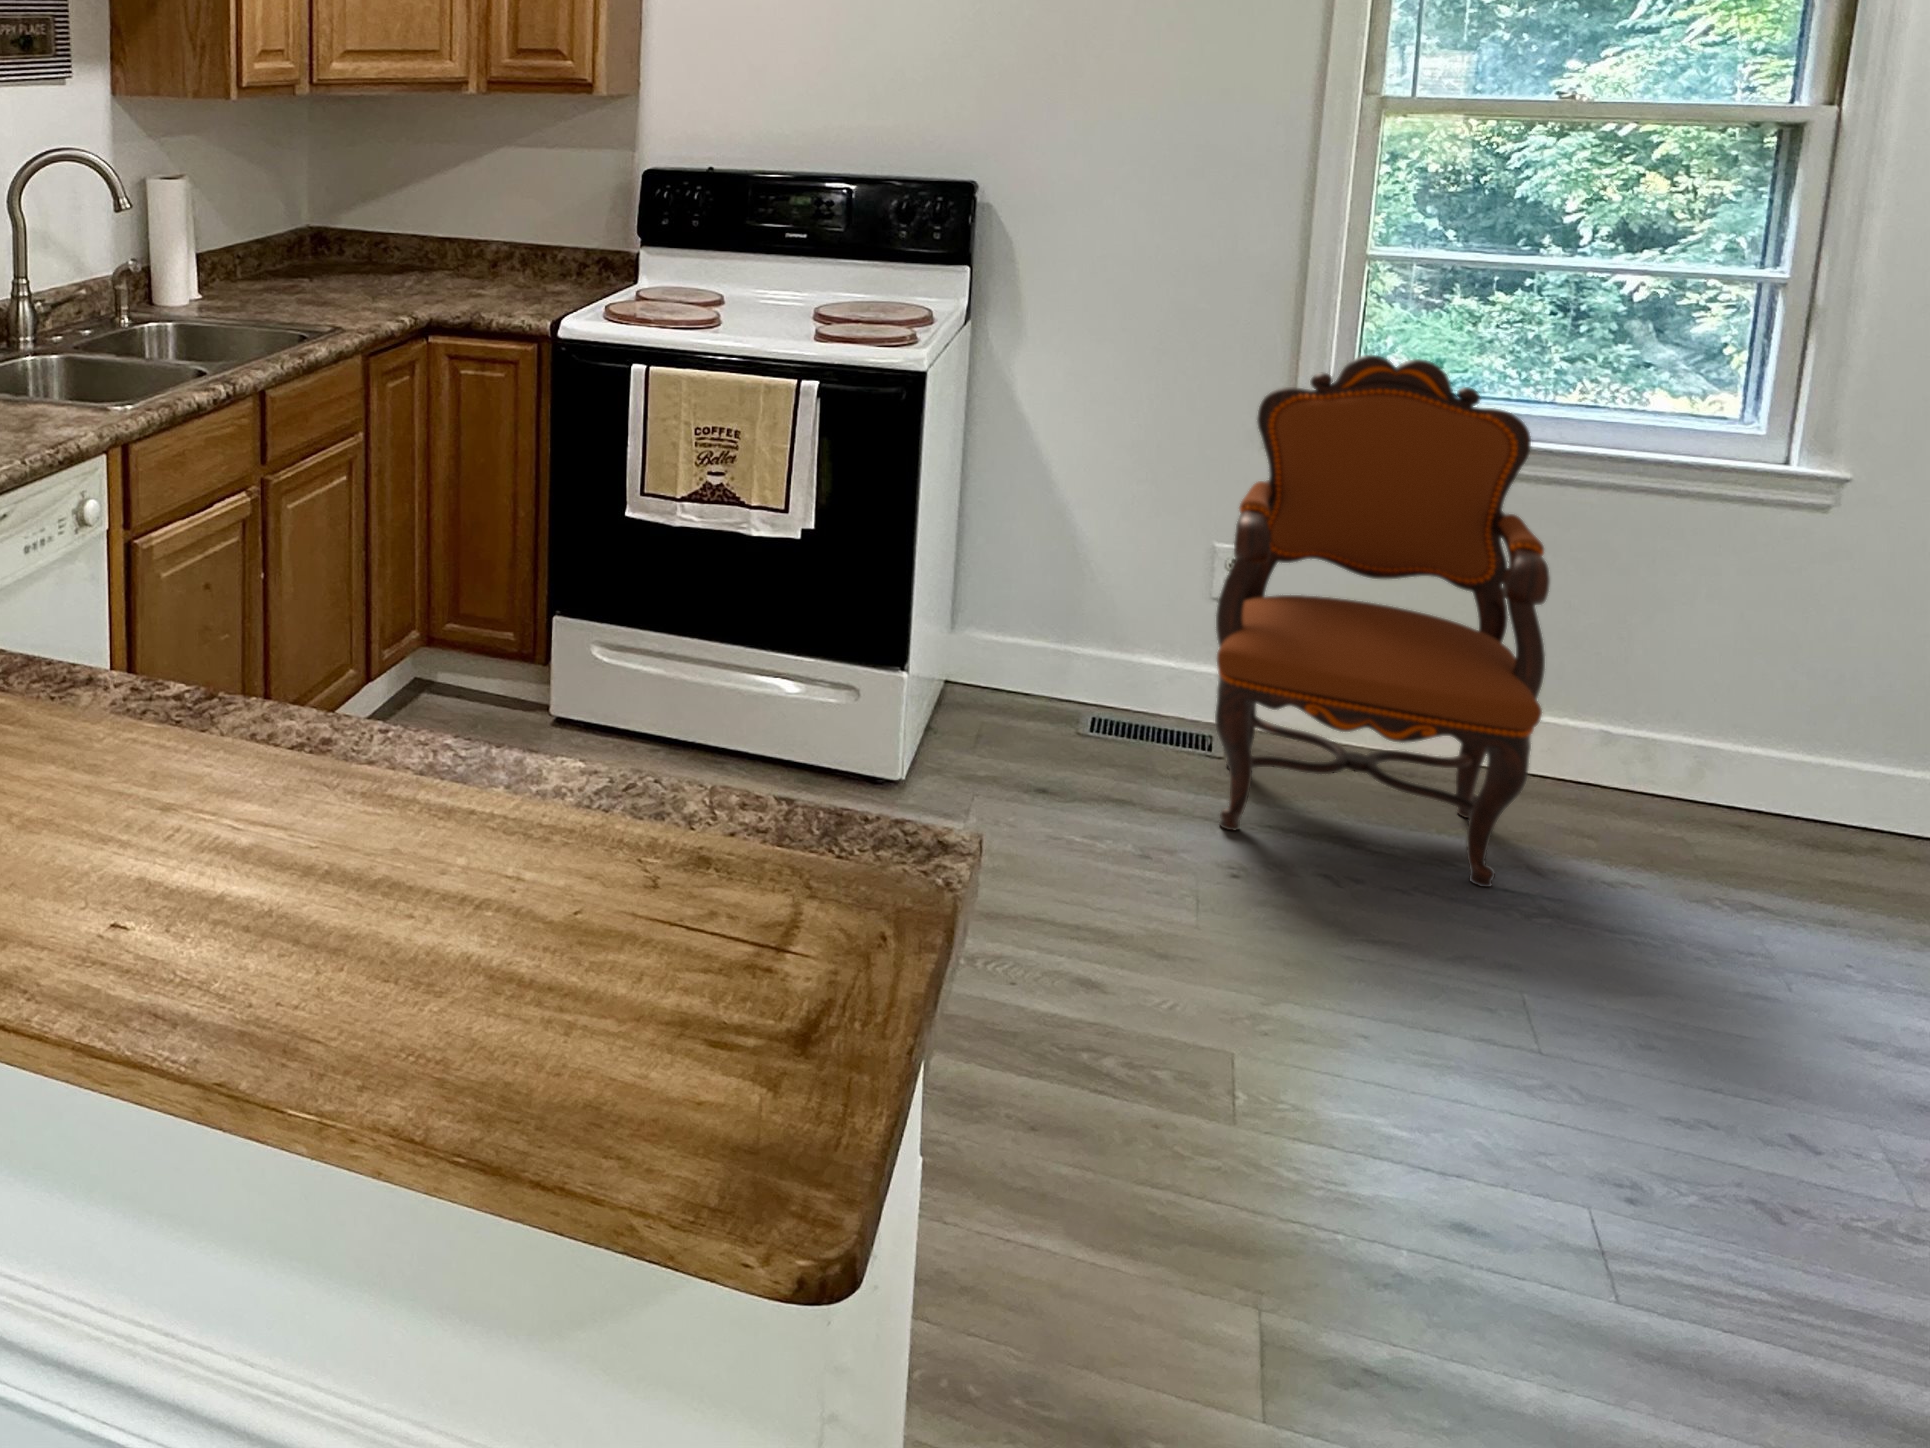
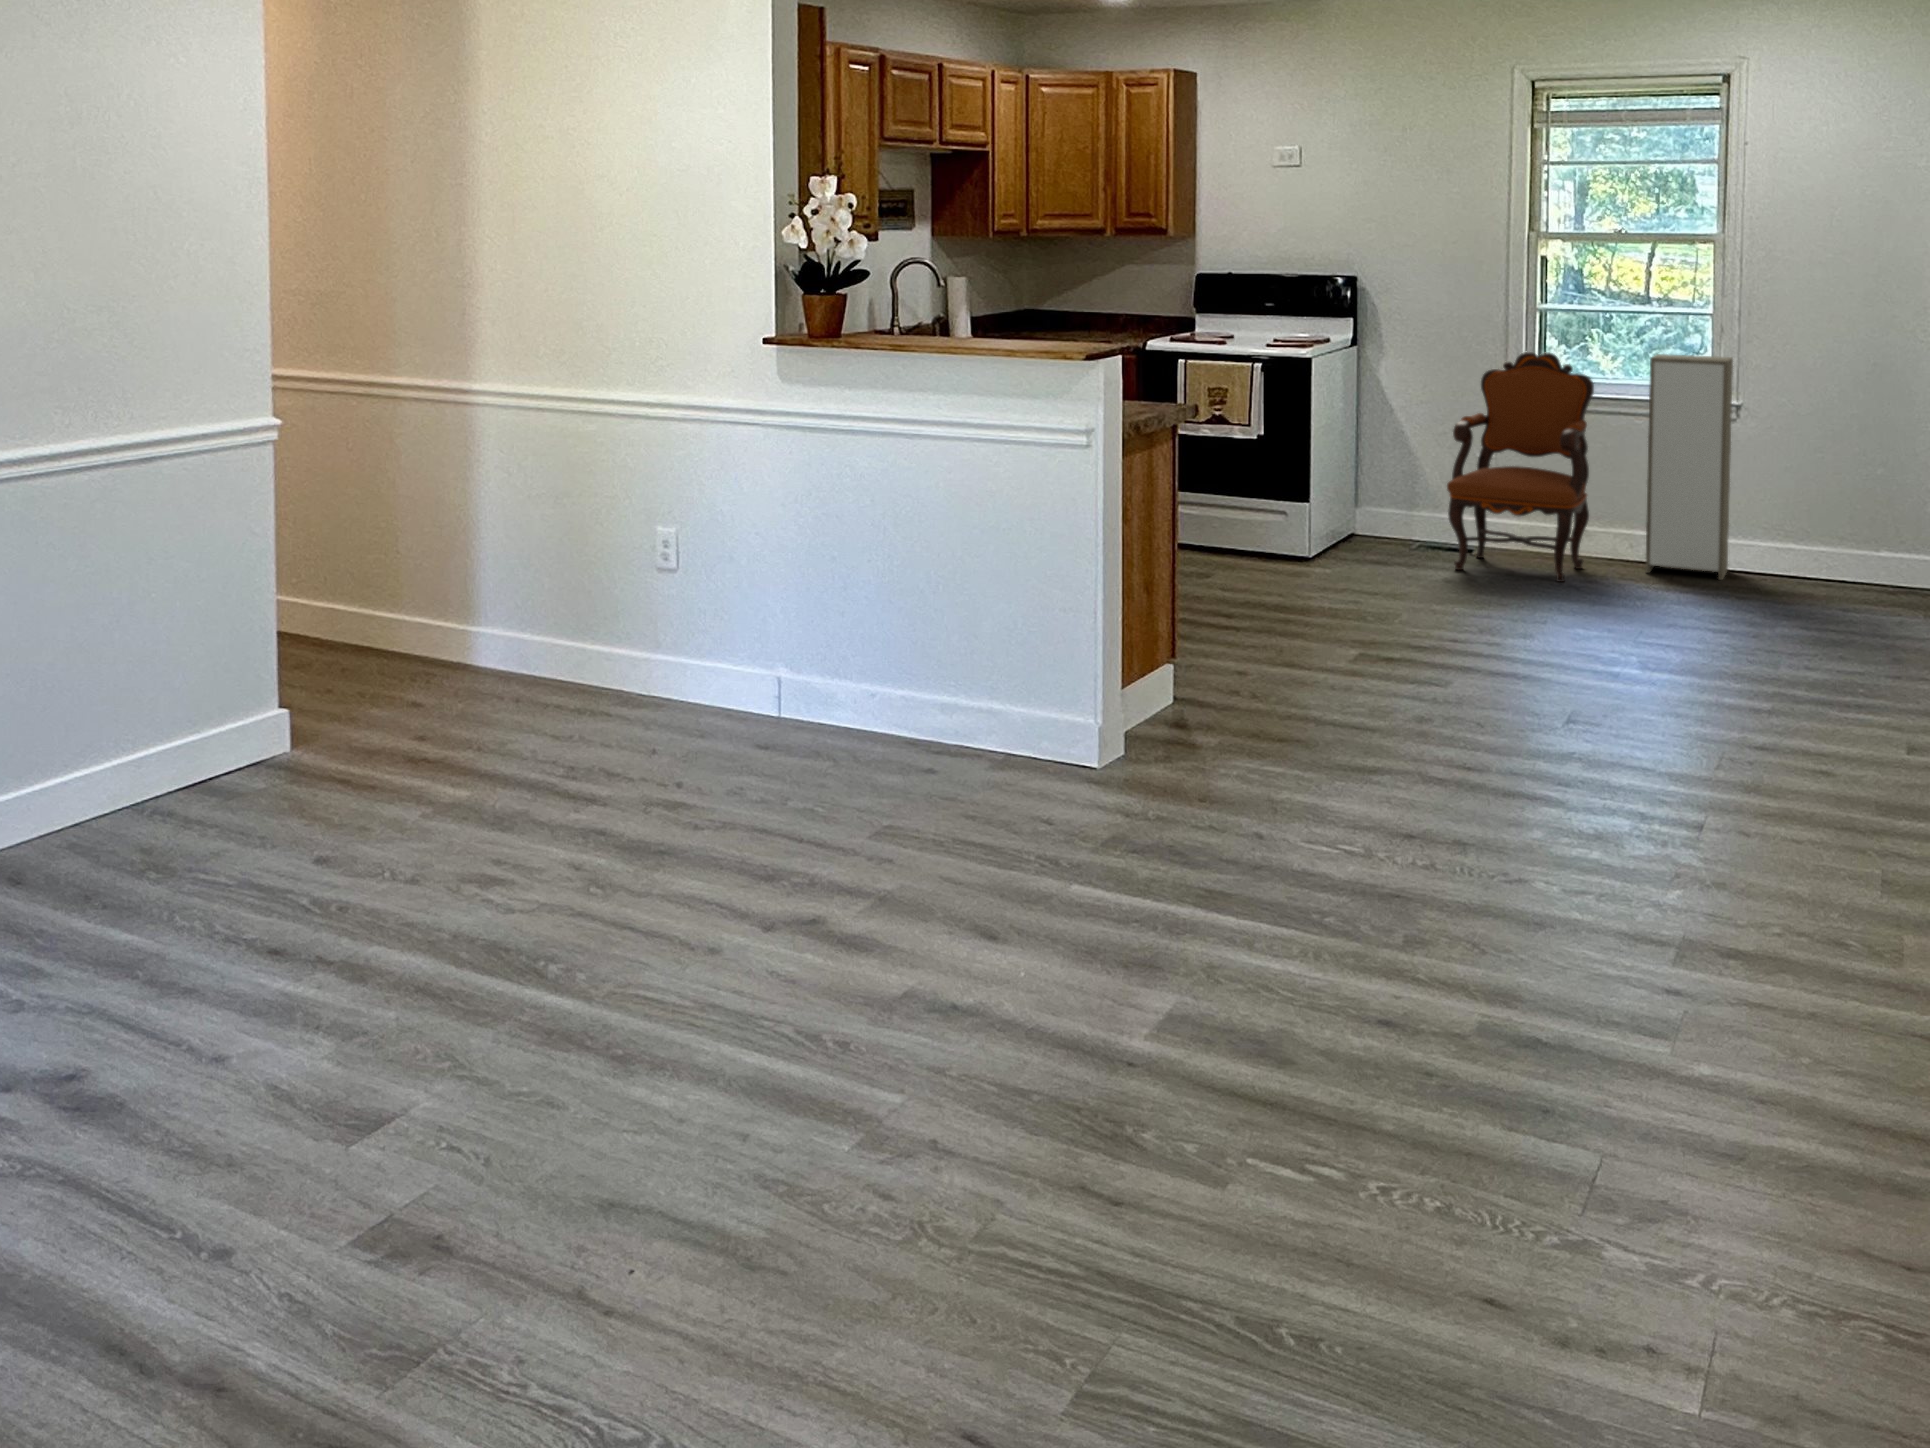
storage cabinet: none [1601,369,1902,872] -> present [1645,354,1733,580]

